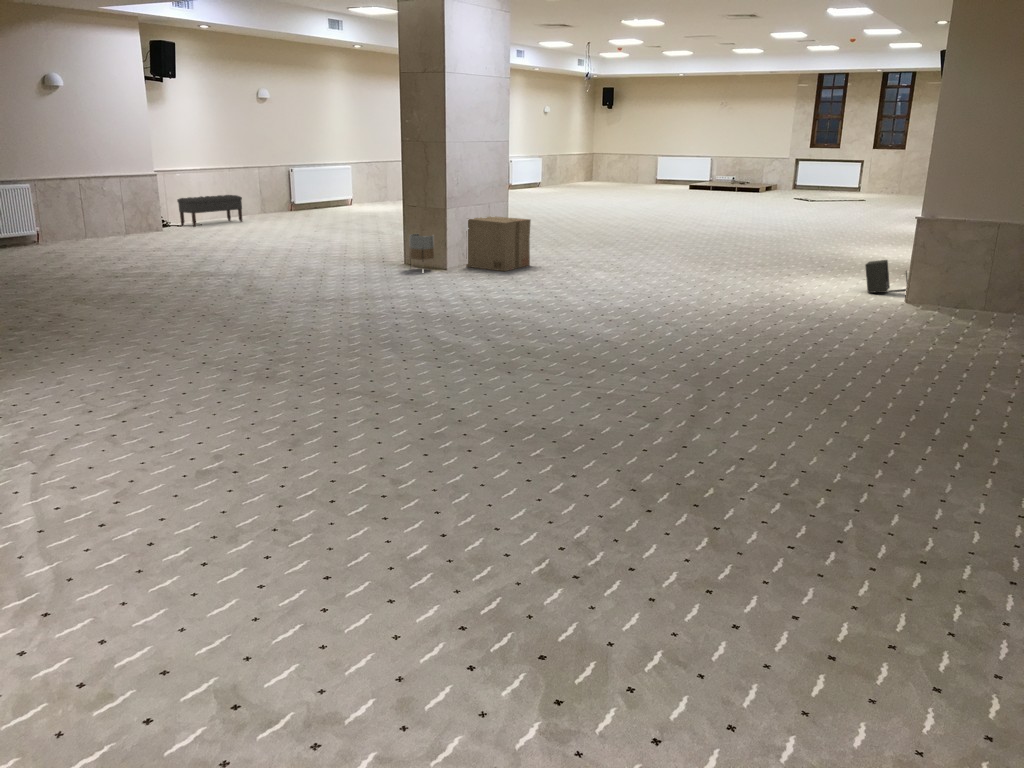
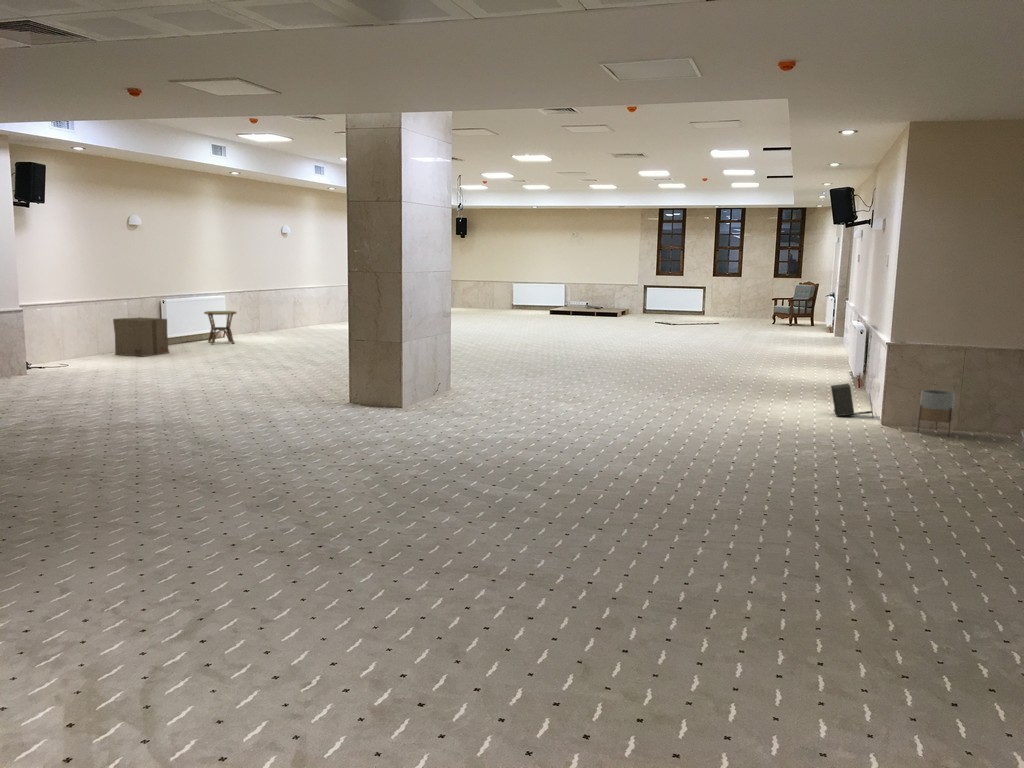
side table: none [329,180,358,211] -> present [204,311,236,344]
bench: present [177,195,242,227] -> none [37,330,113,367]
cardboard box: present [466,217,531,271] -> present [113,317,169,357]
planter: present [409,234,434,260] -> present [918,390,955,436]

